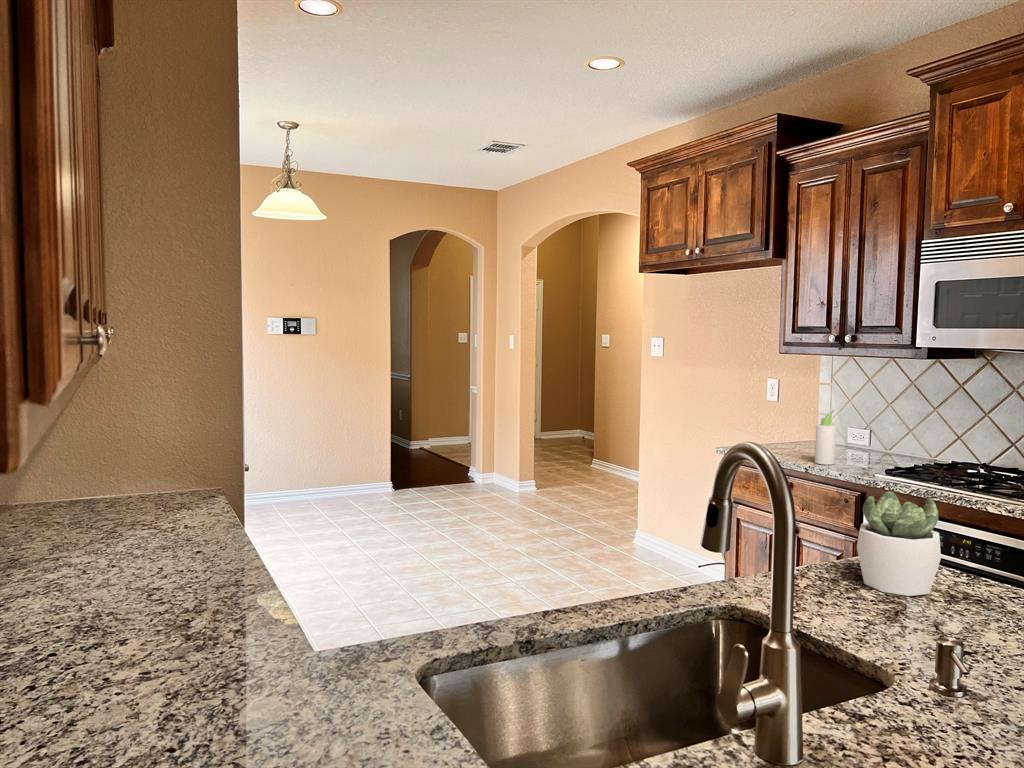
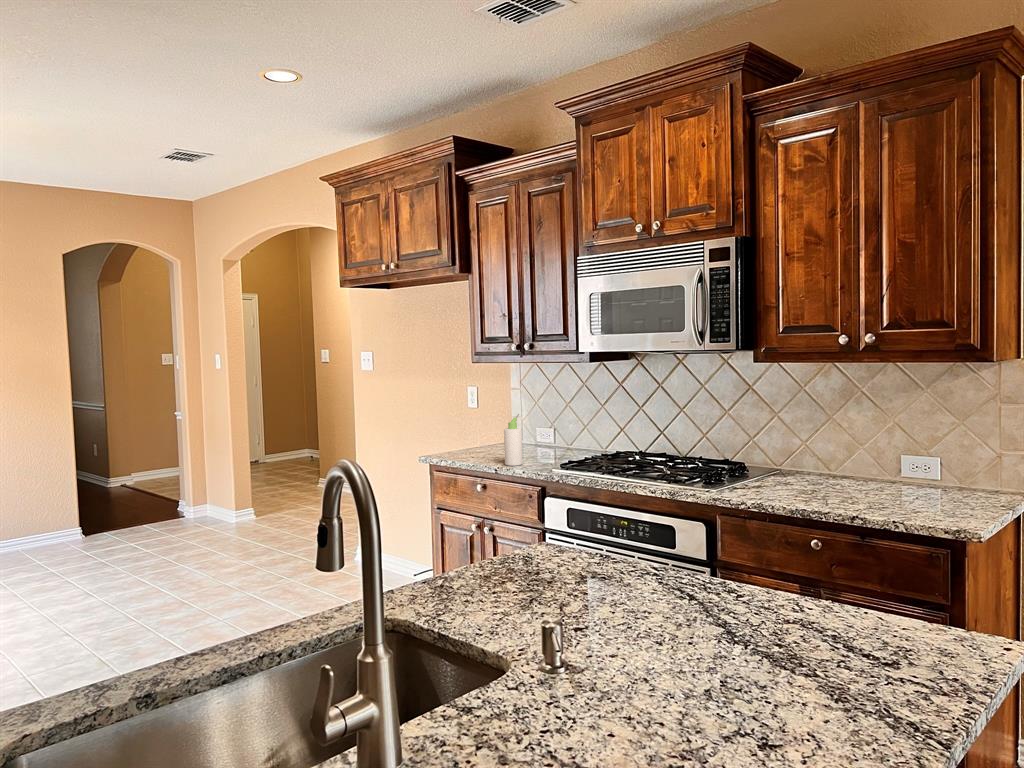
succulent plant: present [857,491,941,596] -> none [503,490,573,584]

